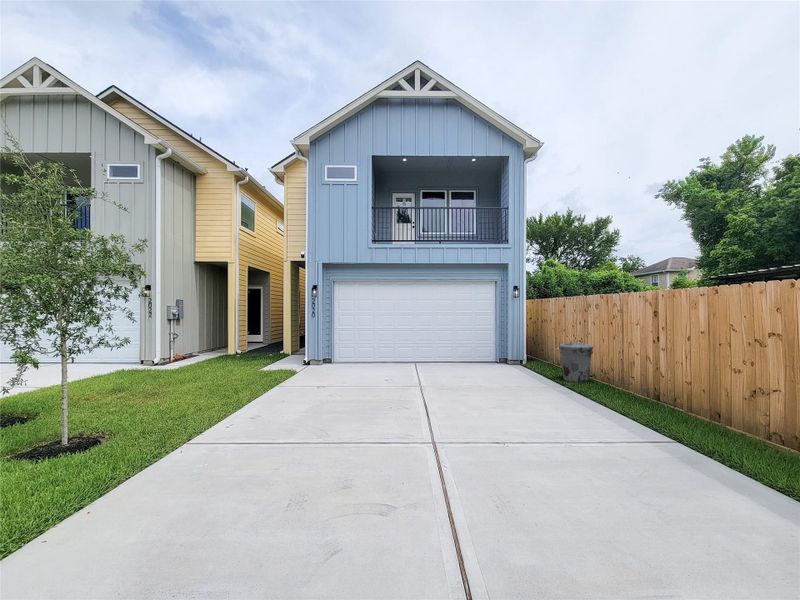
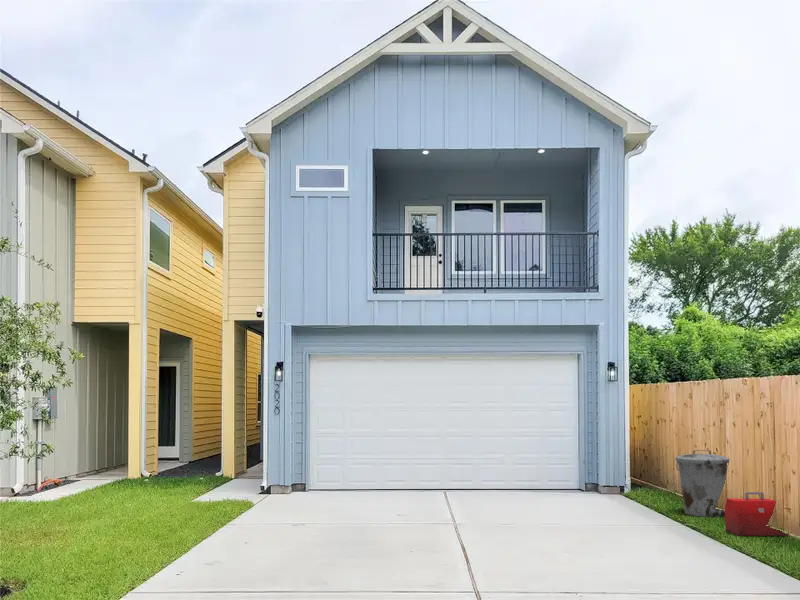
toolbox: none [595,369,638,397] -> present [725,492,788,536]

